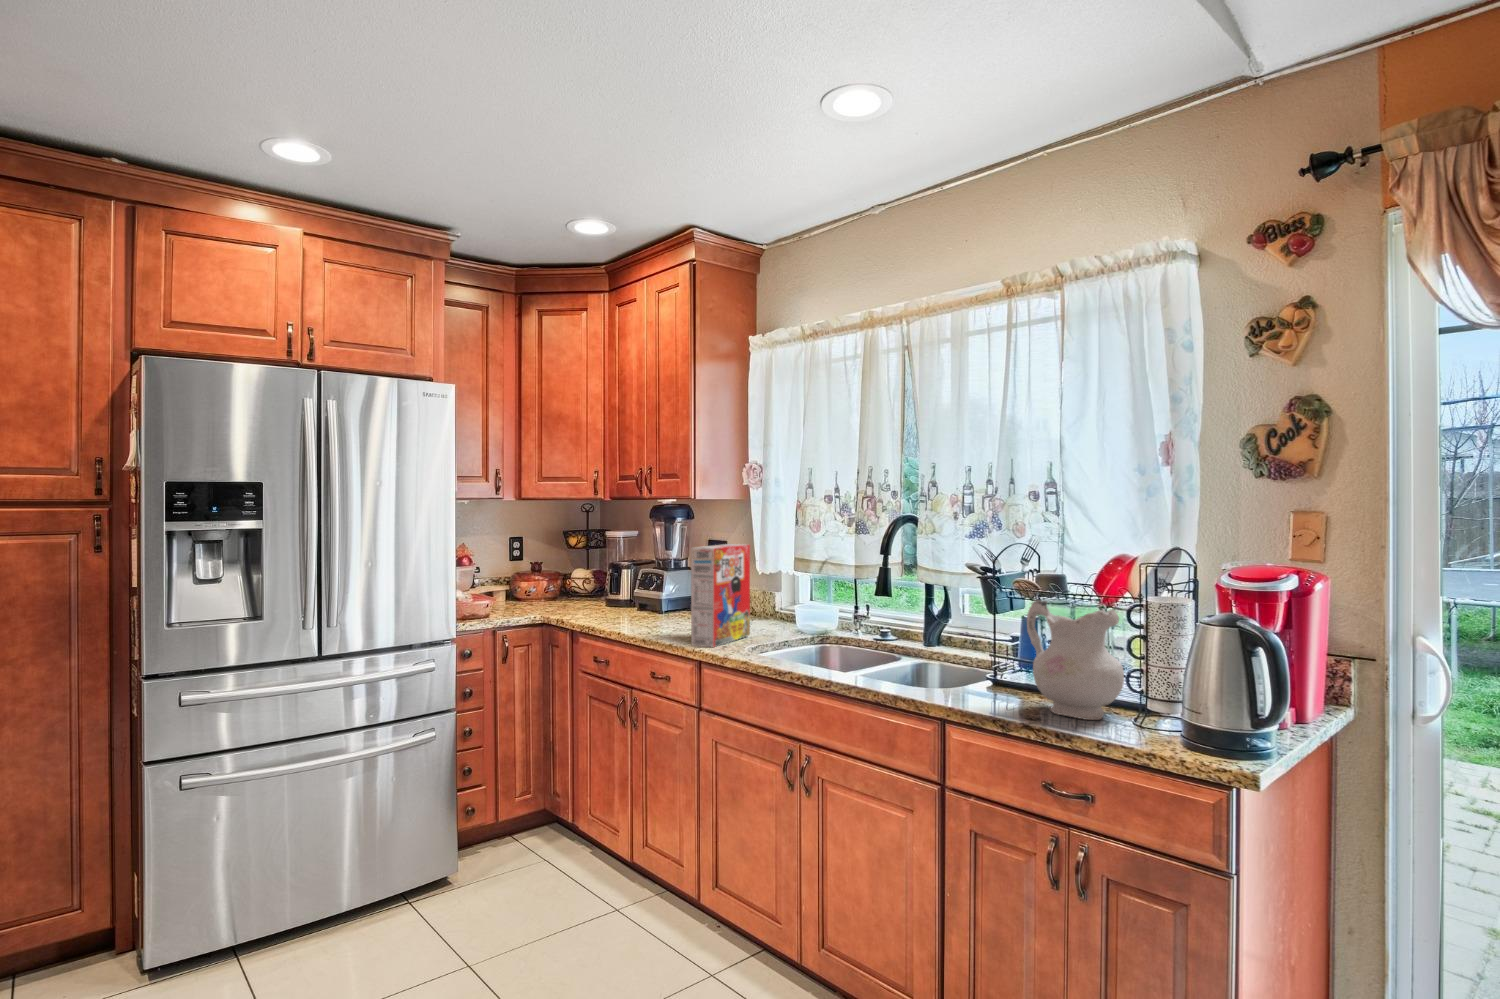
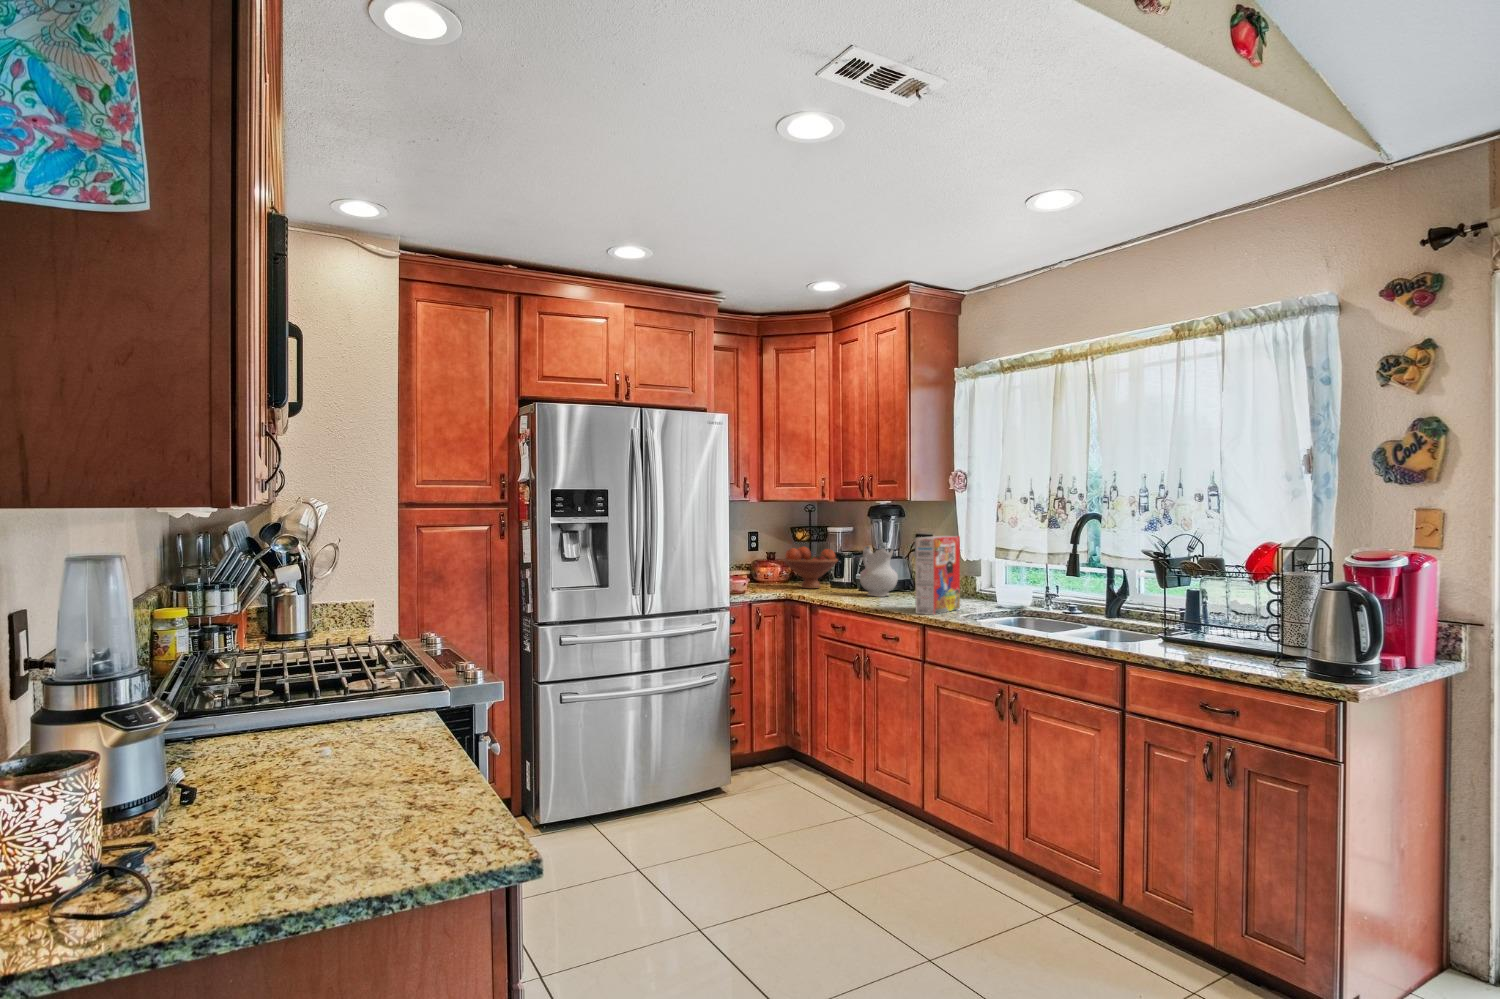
fruit bowl: none [546,556,615,608] -> present [784,547,838,589]
ceramic pitcher: present [1027,600,1124,720] -> present [860,546,898,597]

